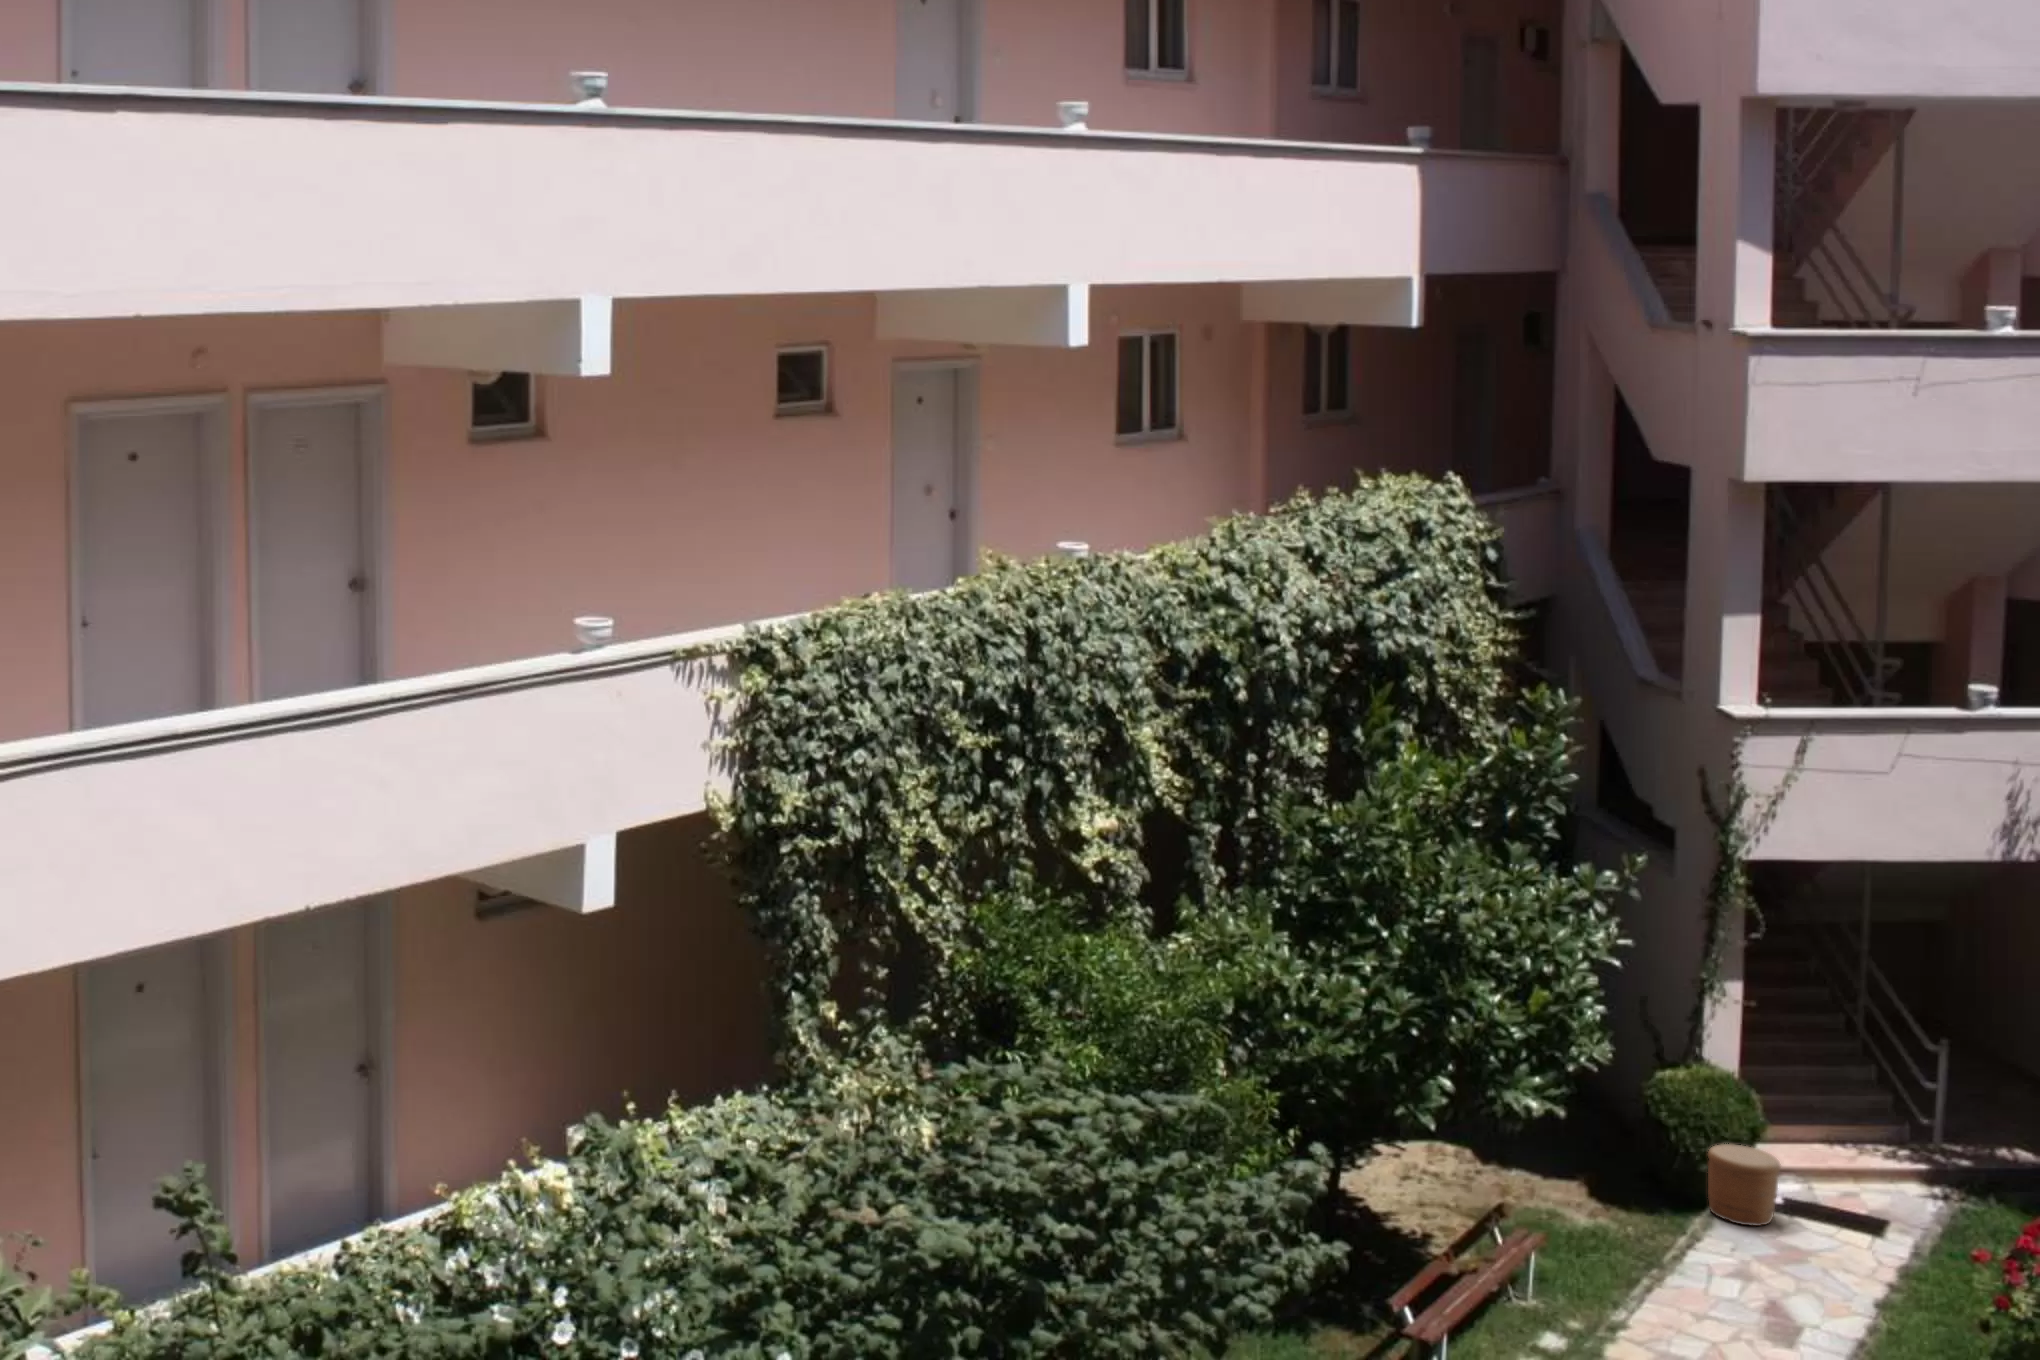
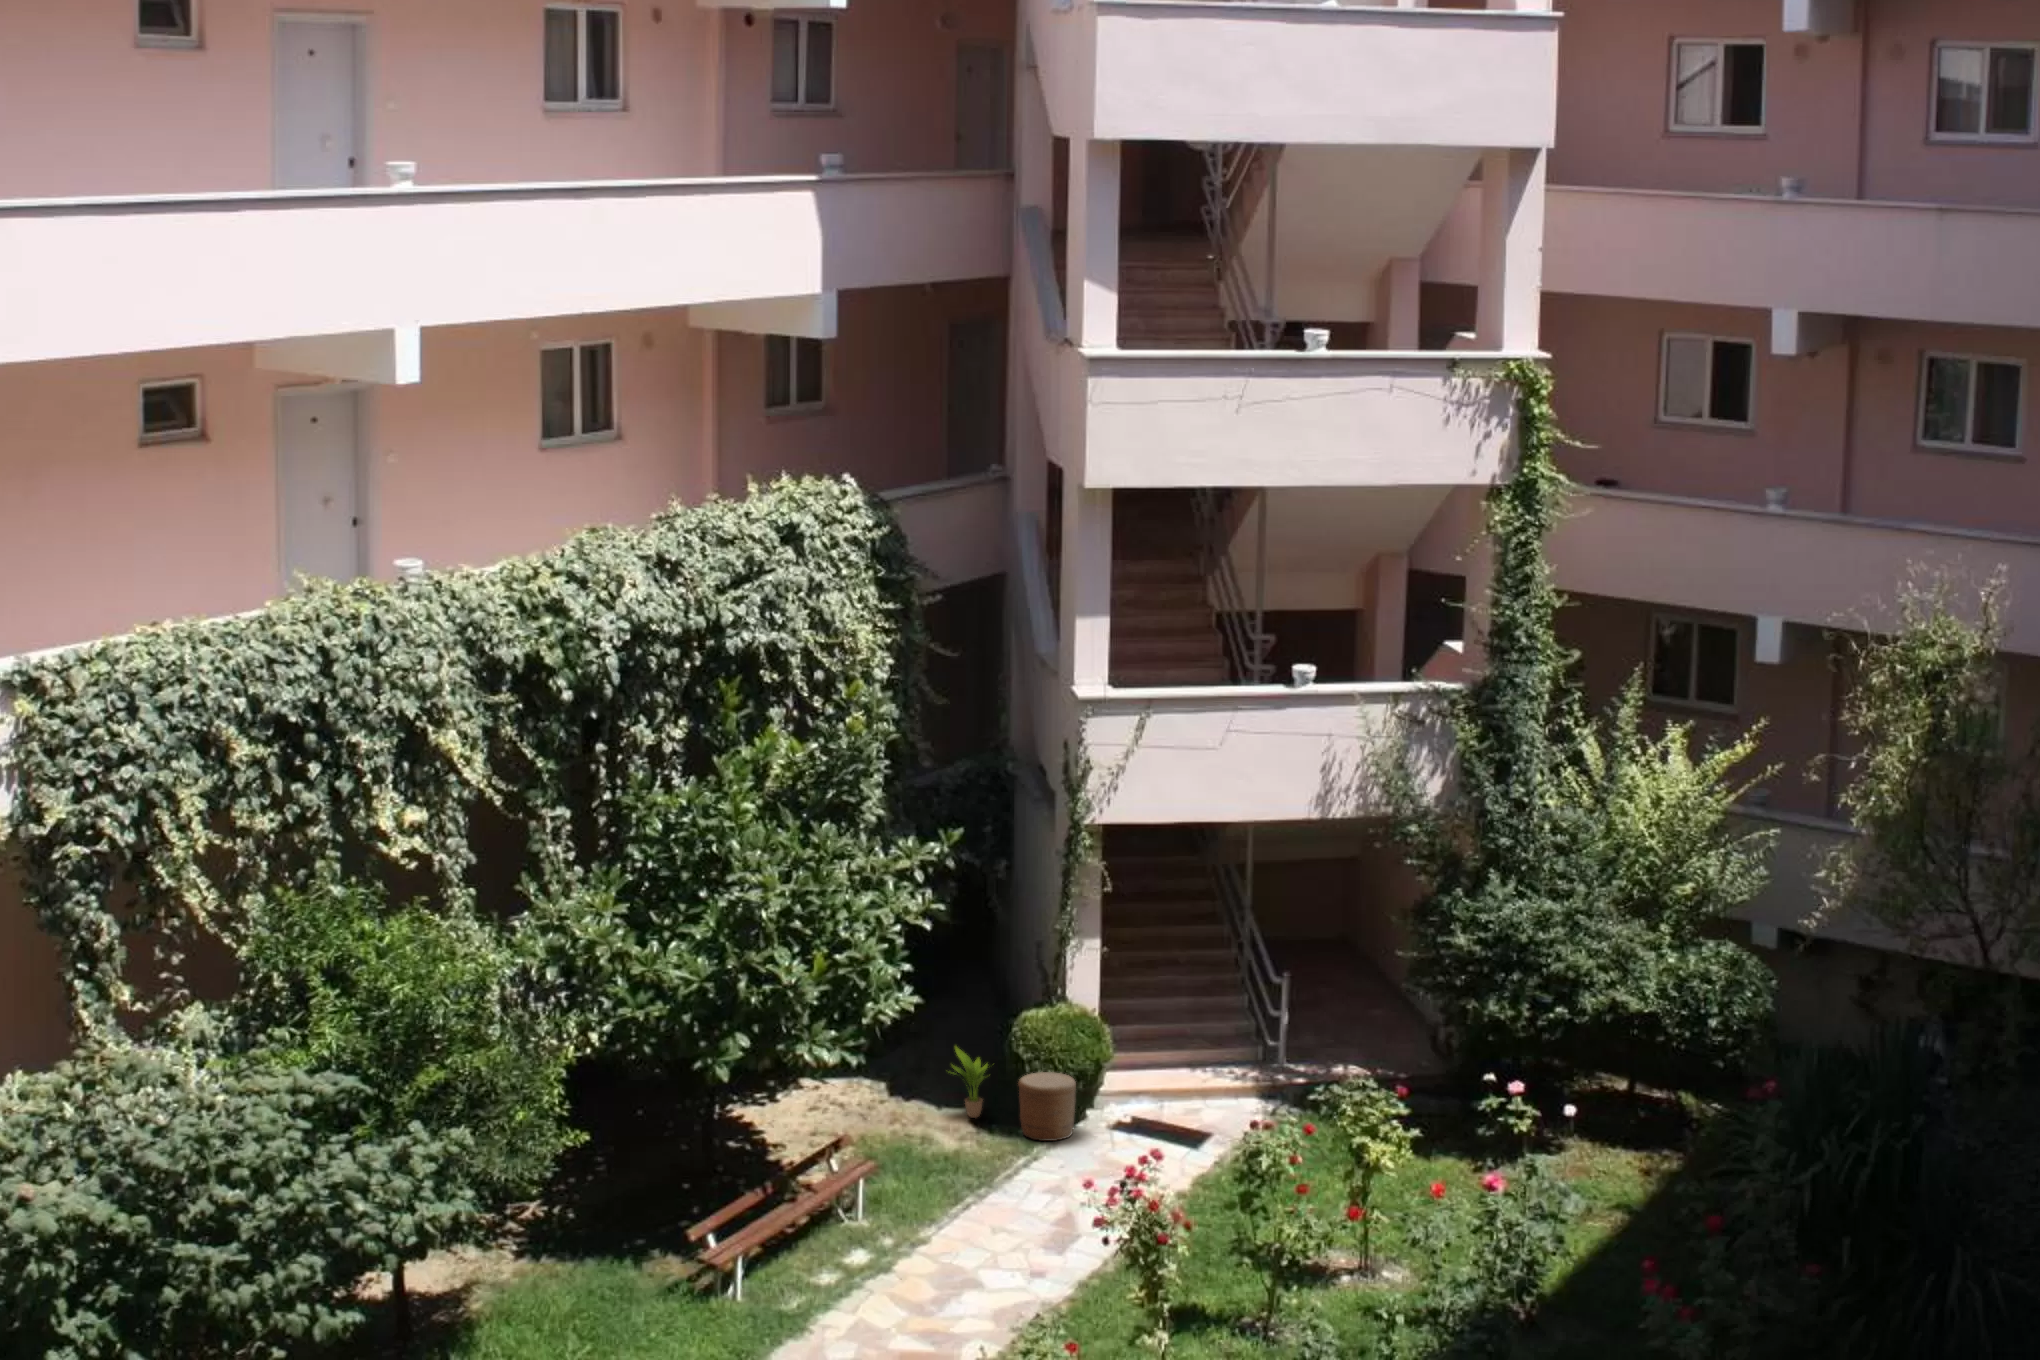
potted plant: none [1605,1105,1666,1188] -> present [952,1047,987,1118]

